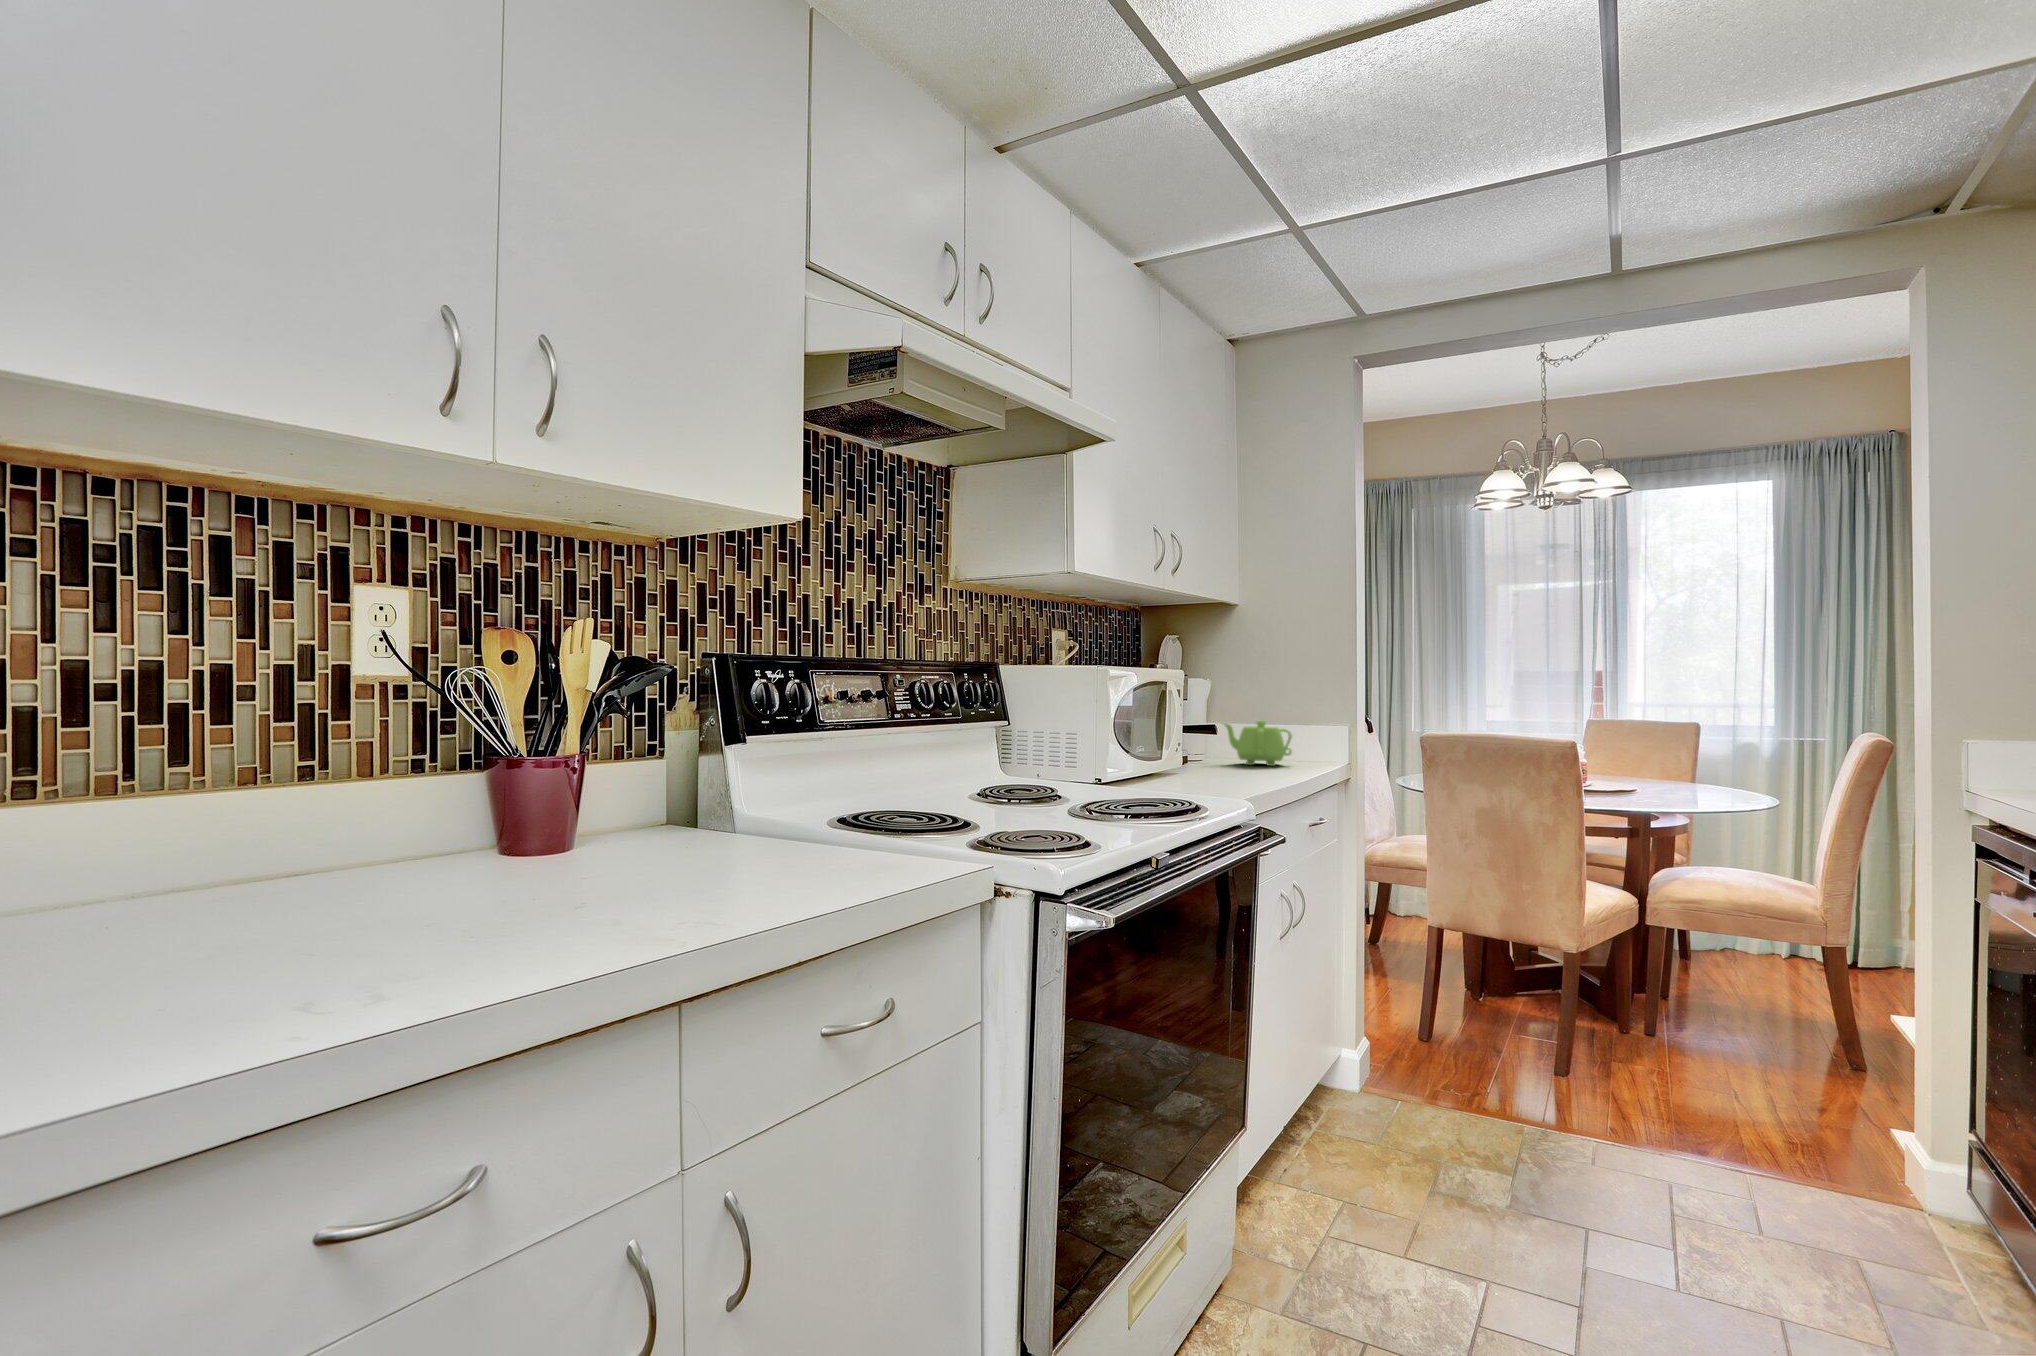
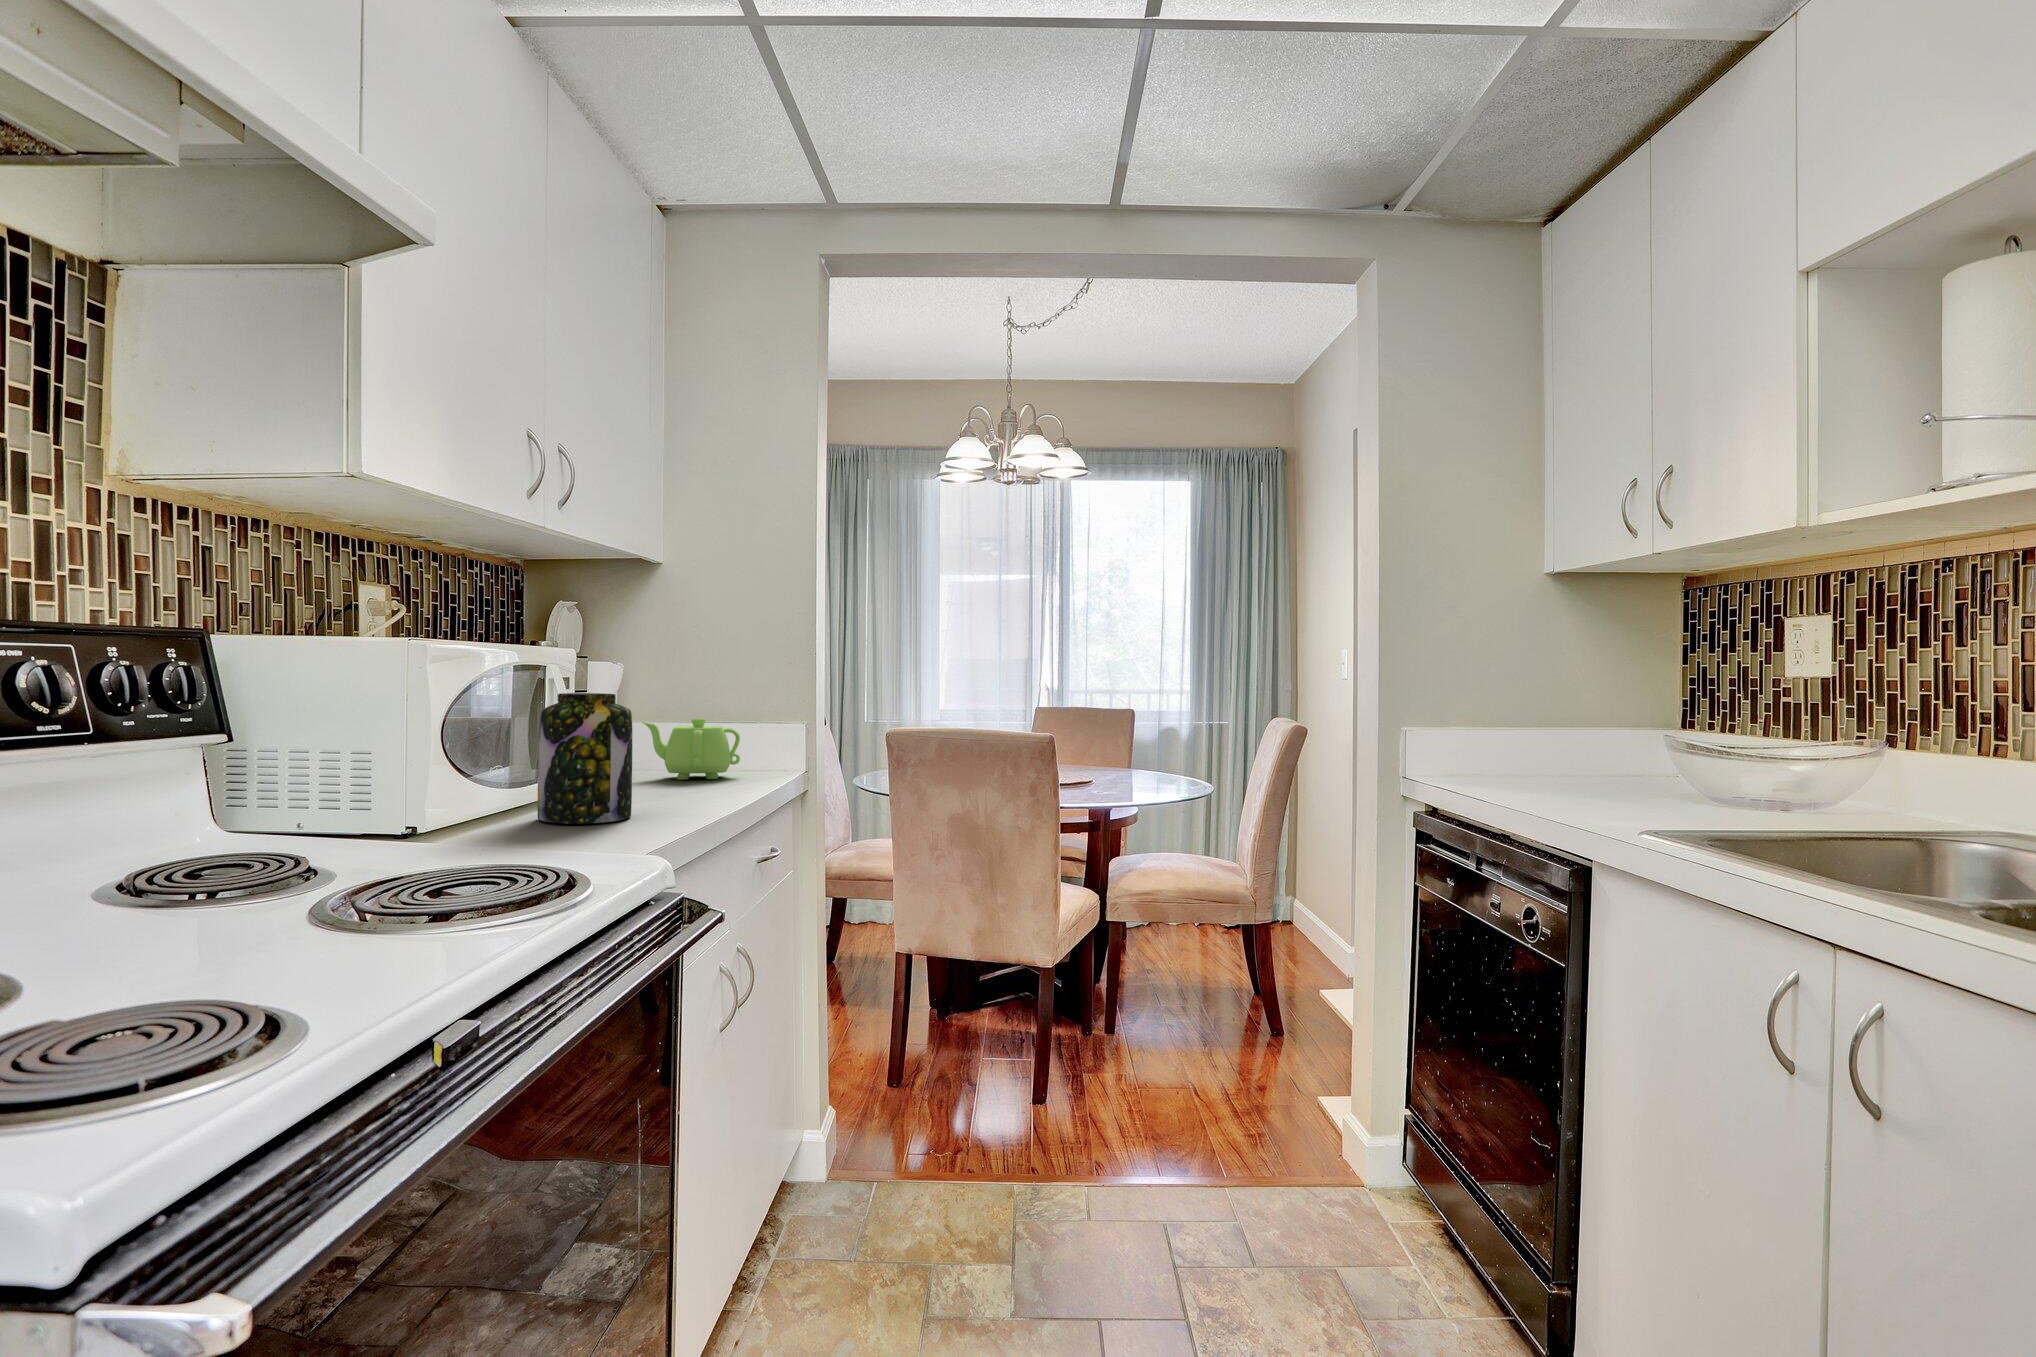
jar: none [1161,700,1218,785] -> present [538,693,632,824]

